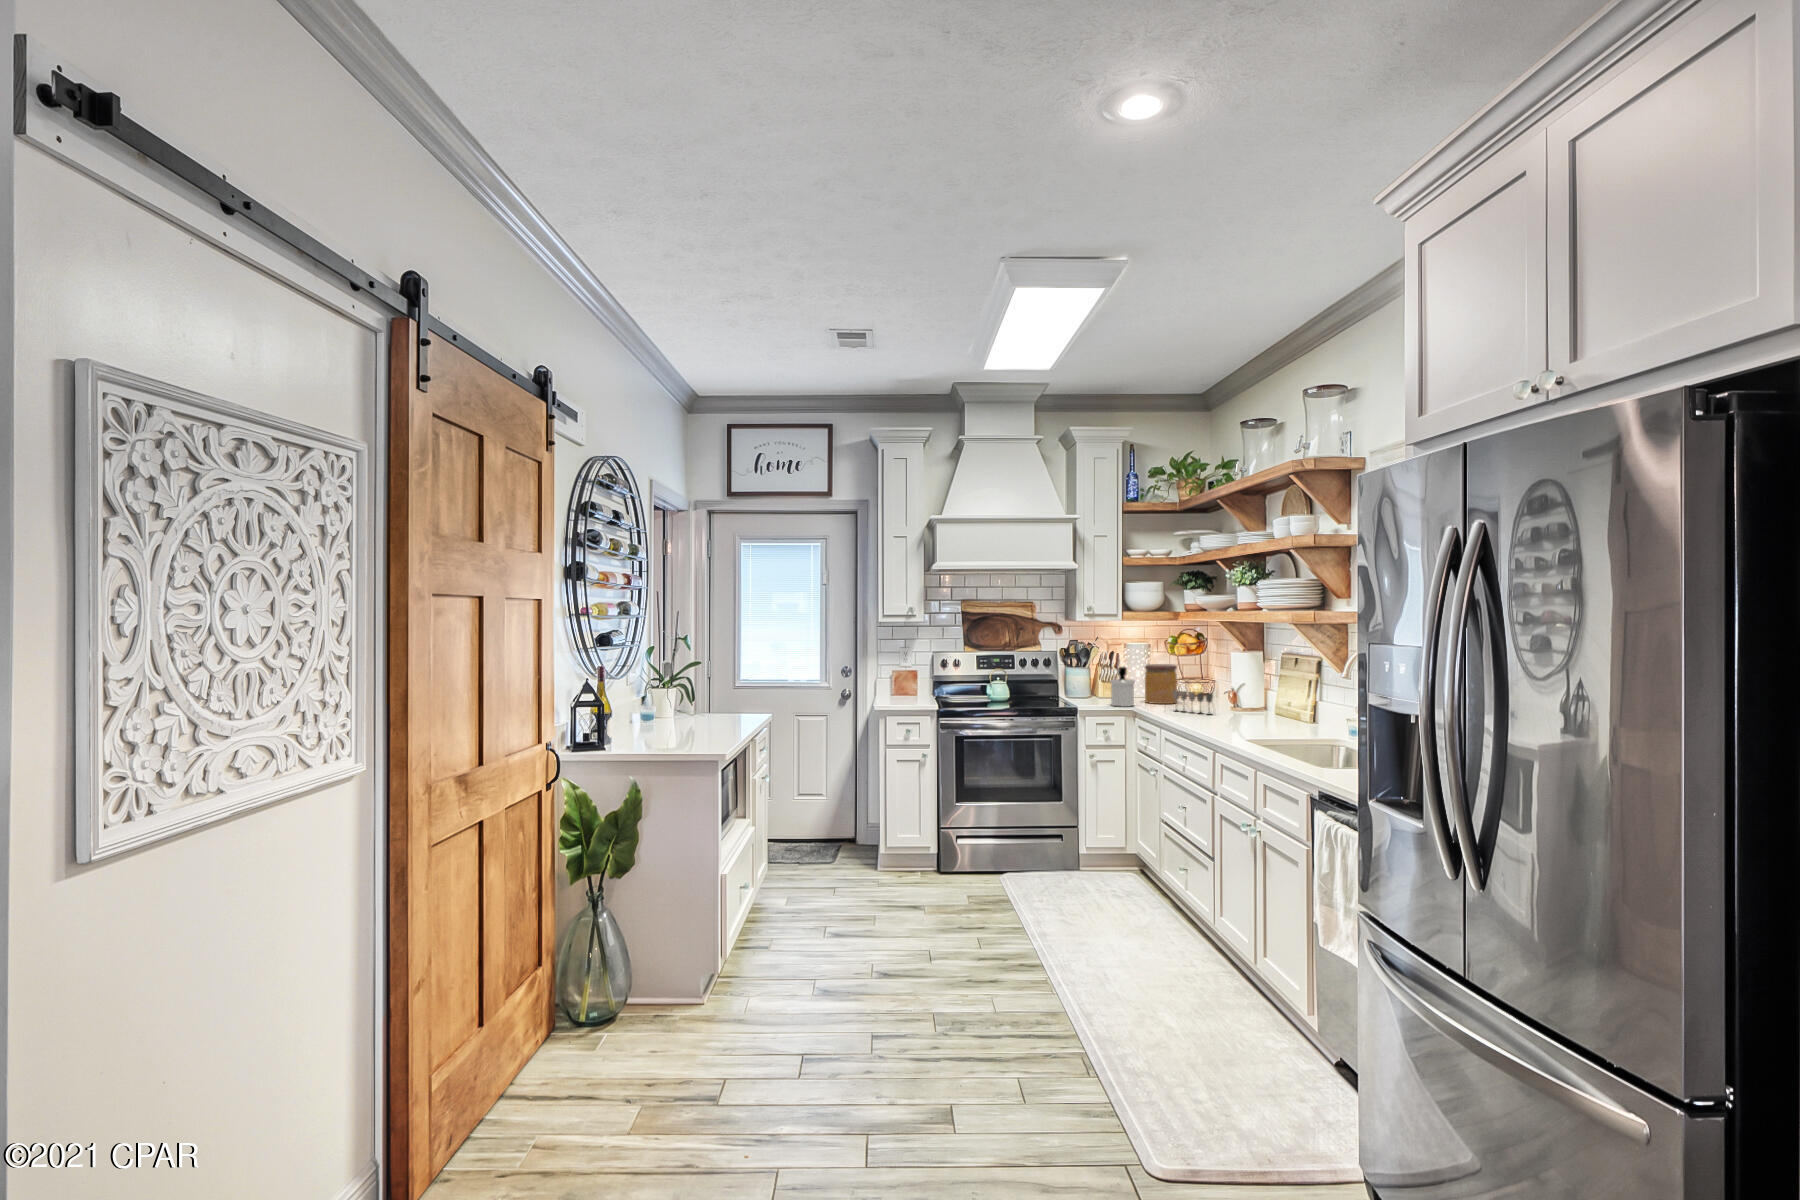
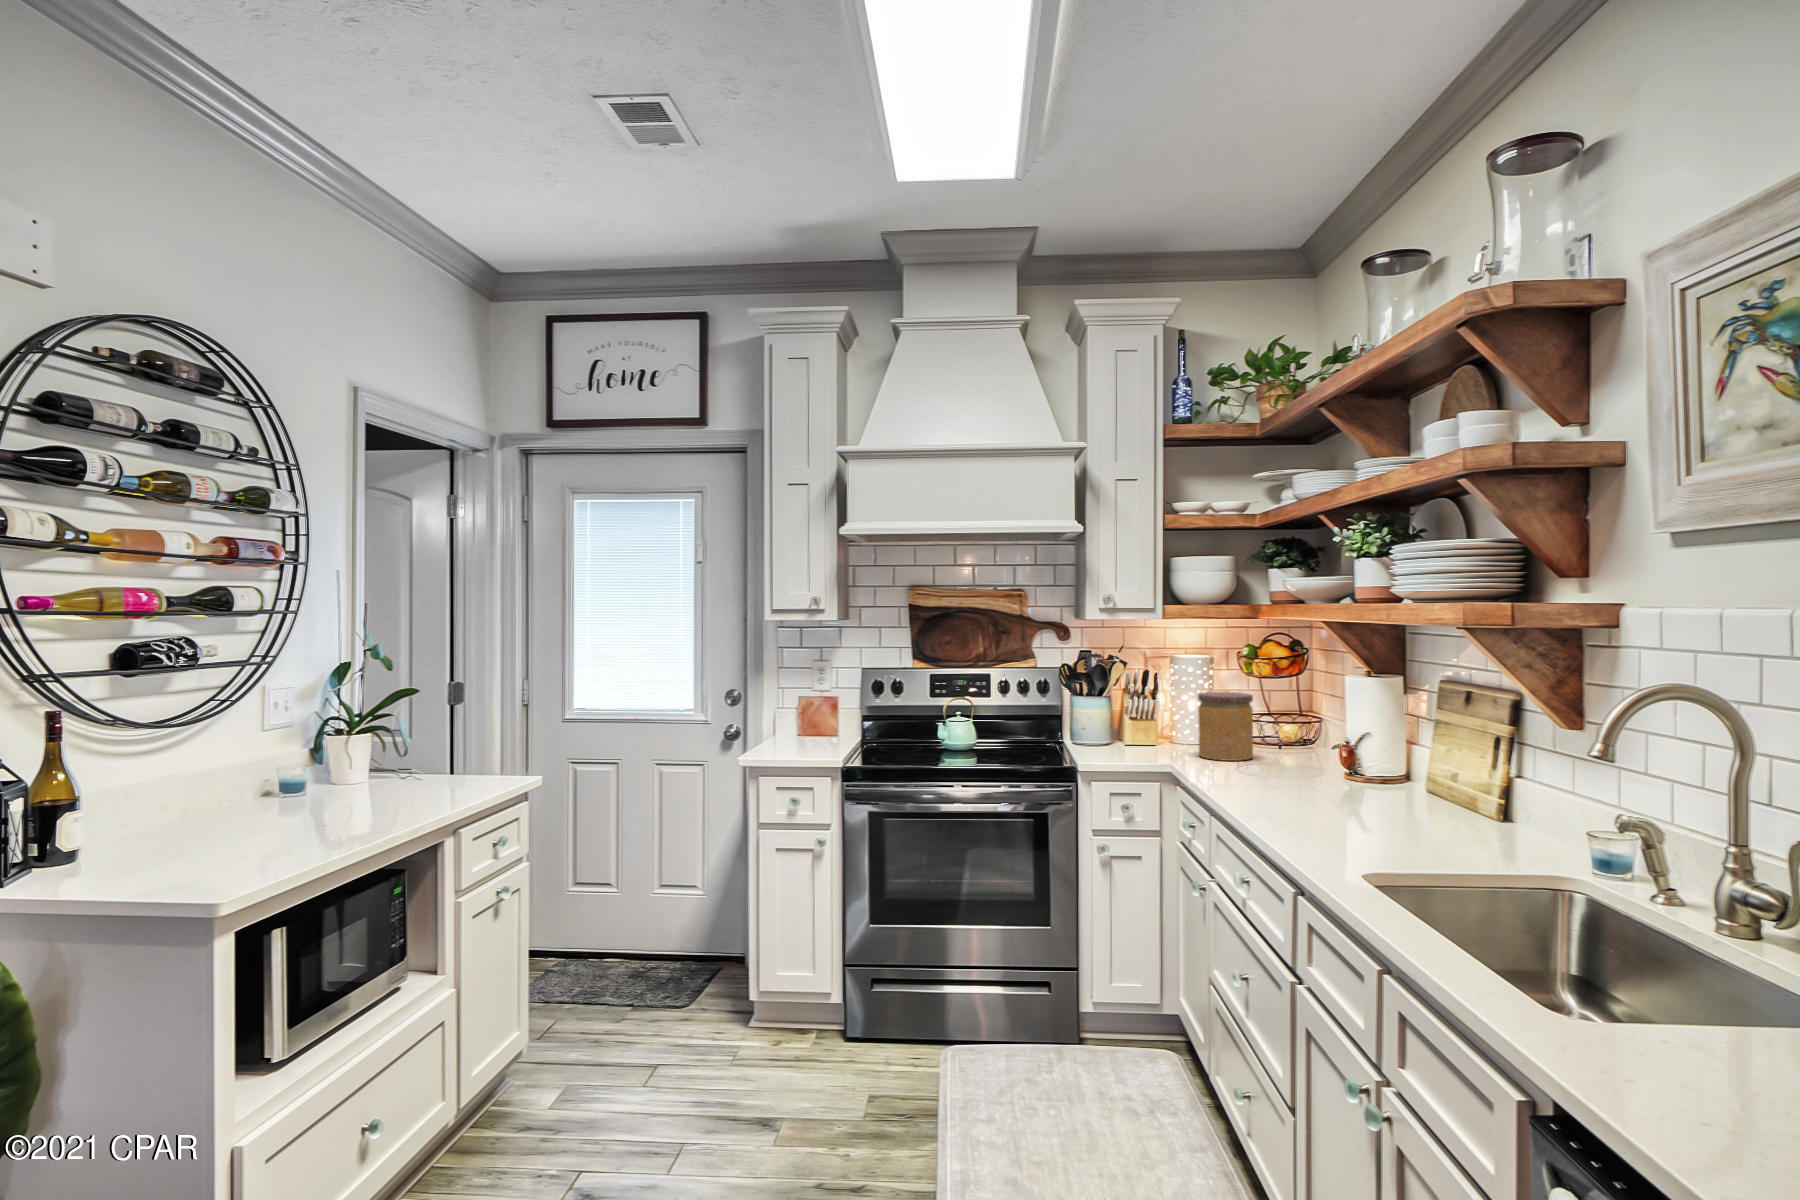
soap dispenser: present [1110,667,1135,707] -> none [1135,697,1176,766]
wine glass: present [1173,691,1213,715] -> none [1238,743,1309,791]

